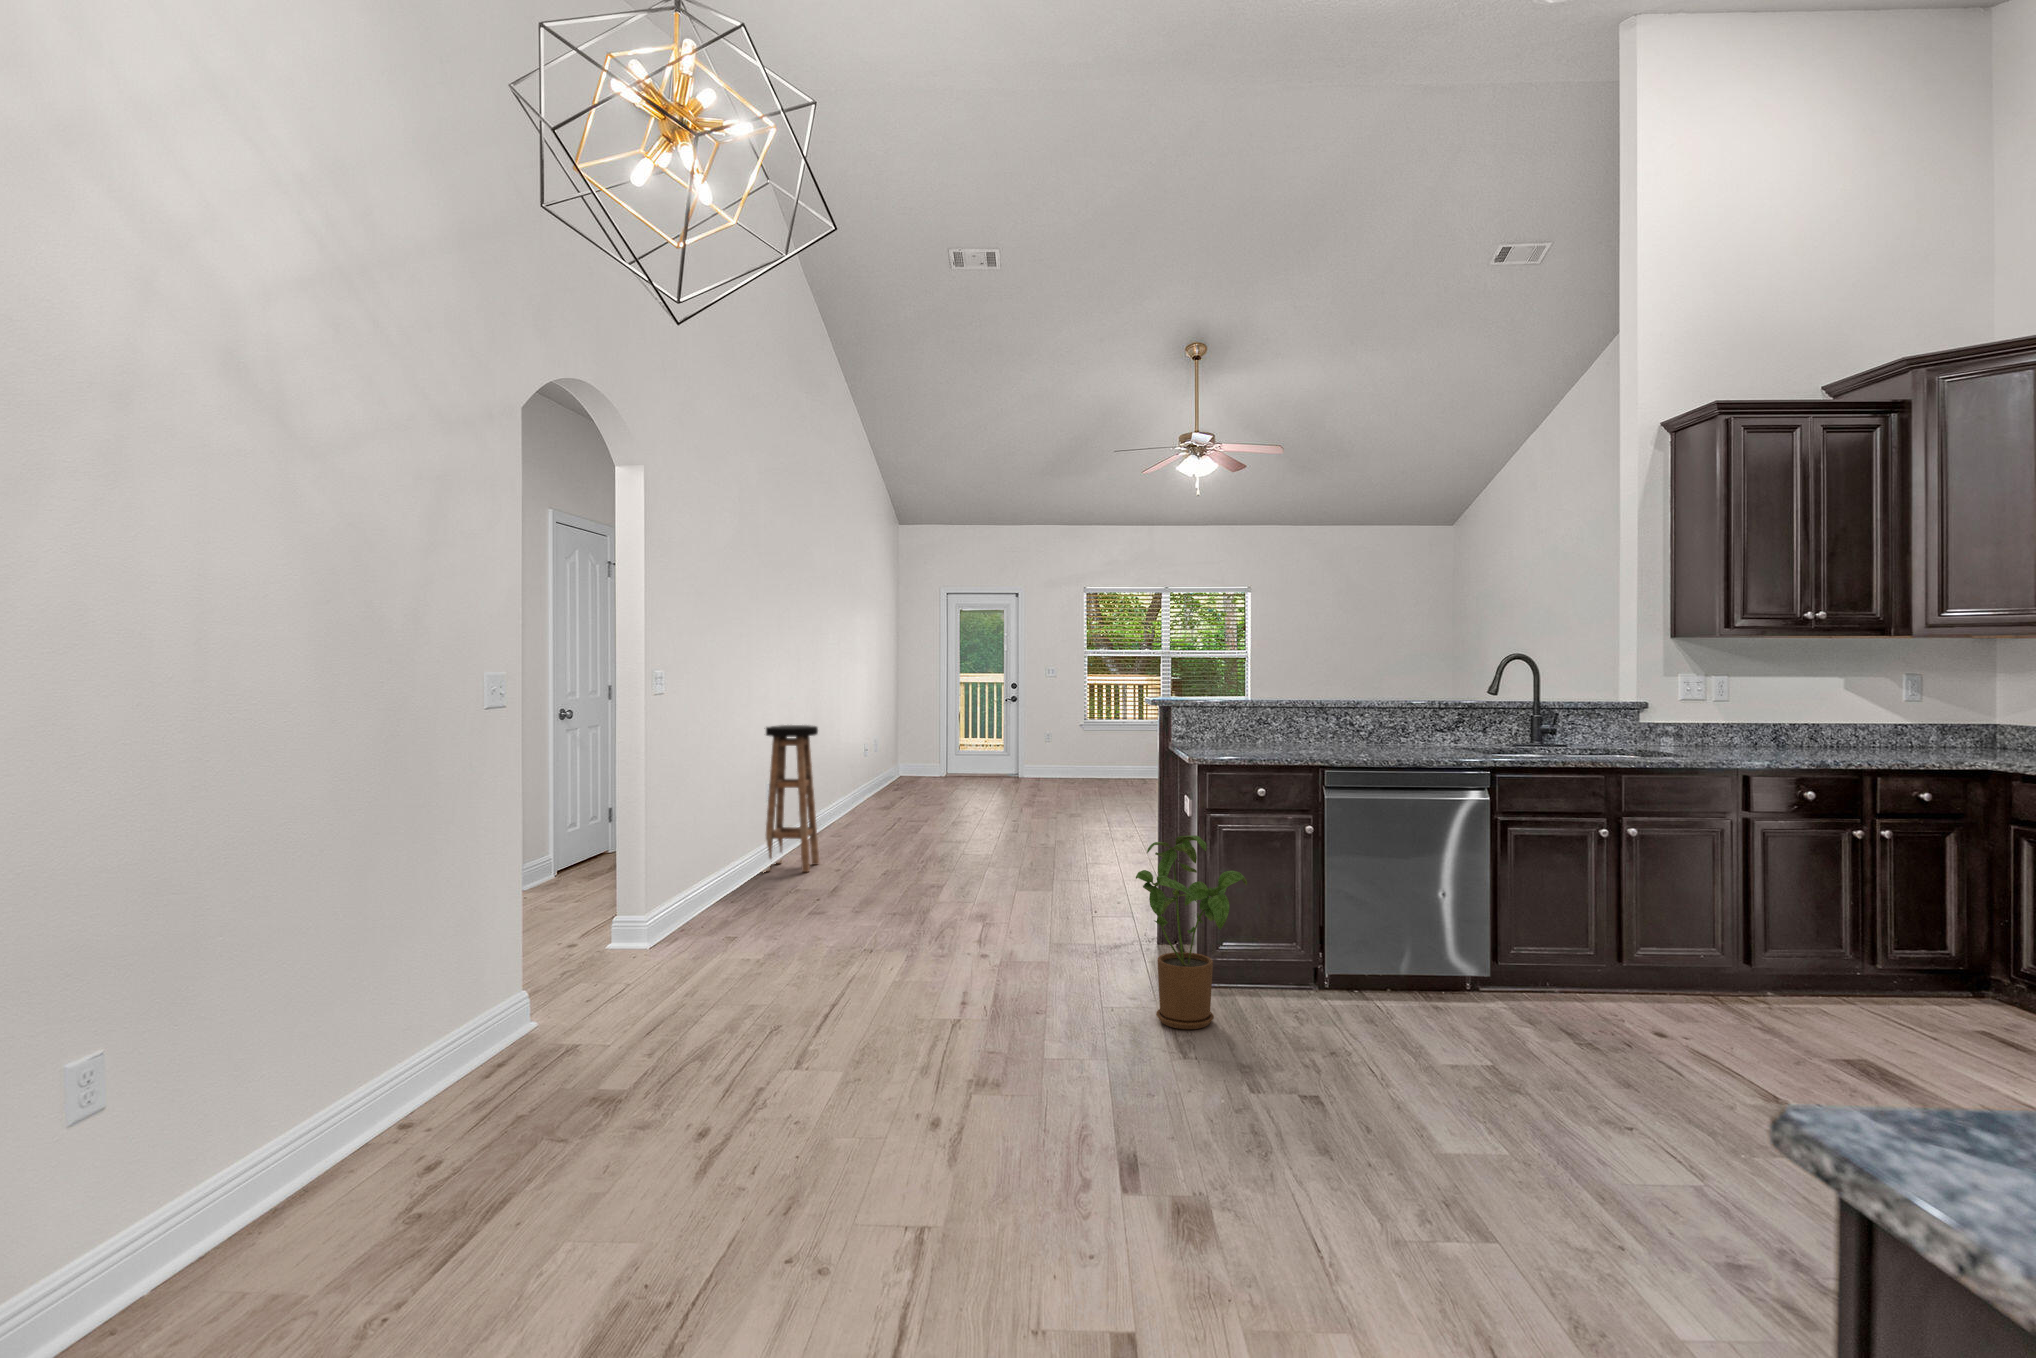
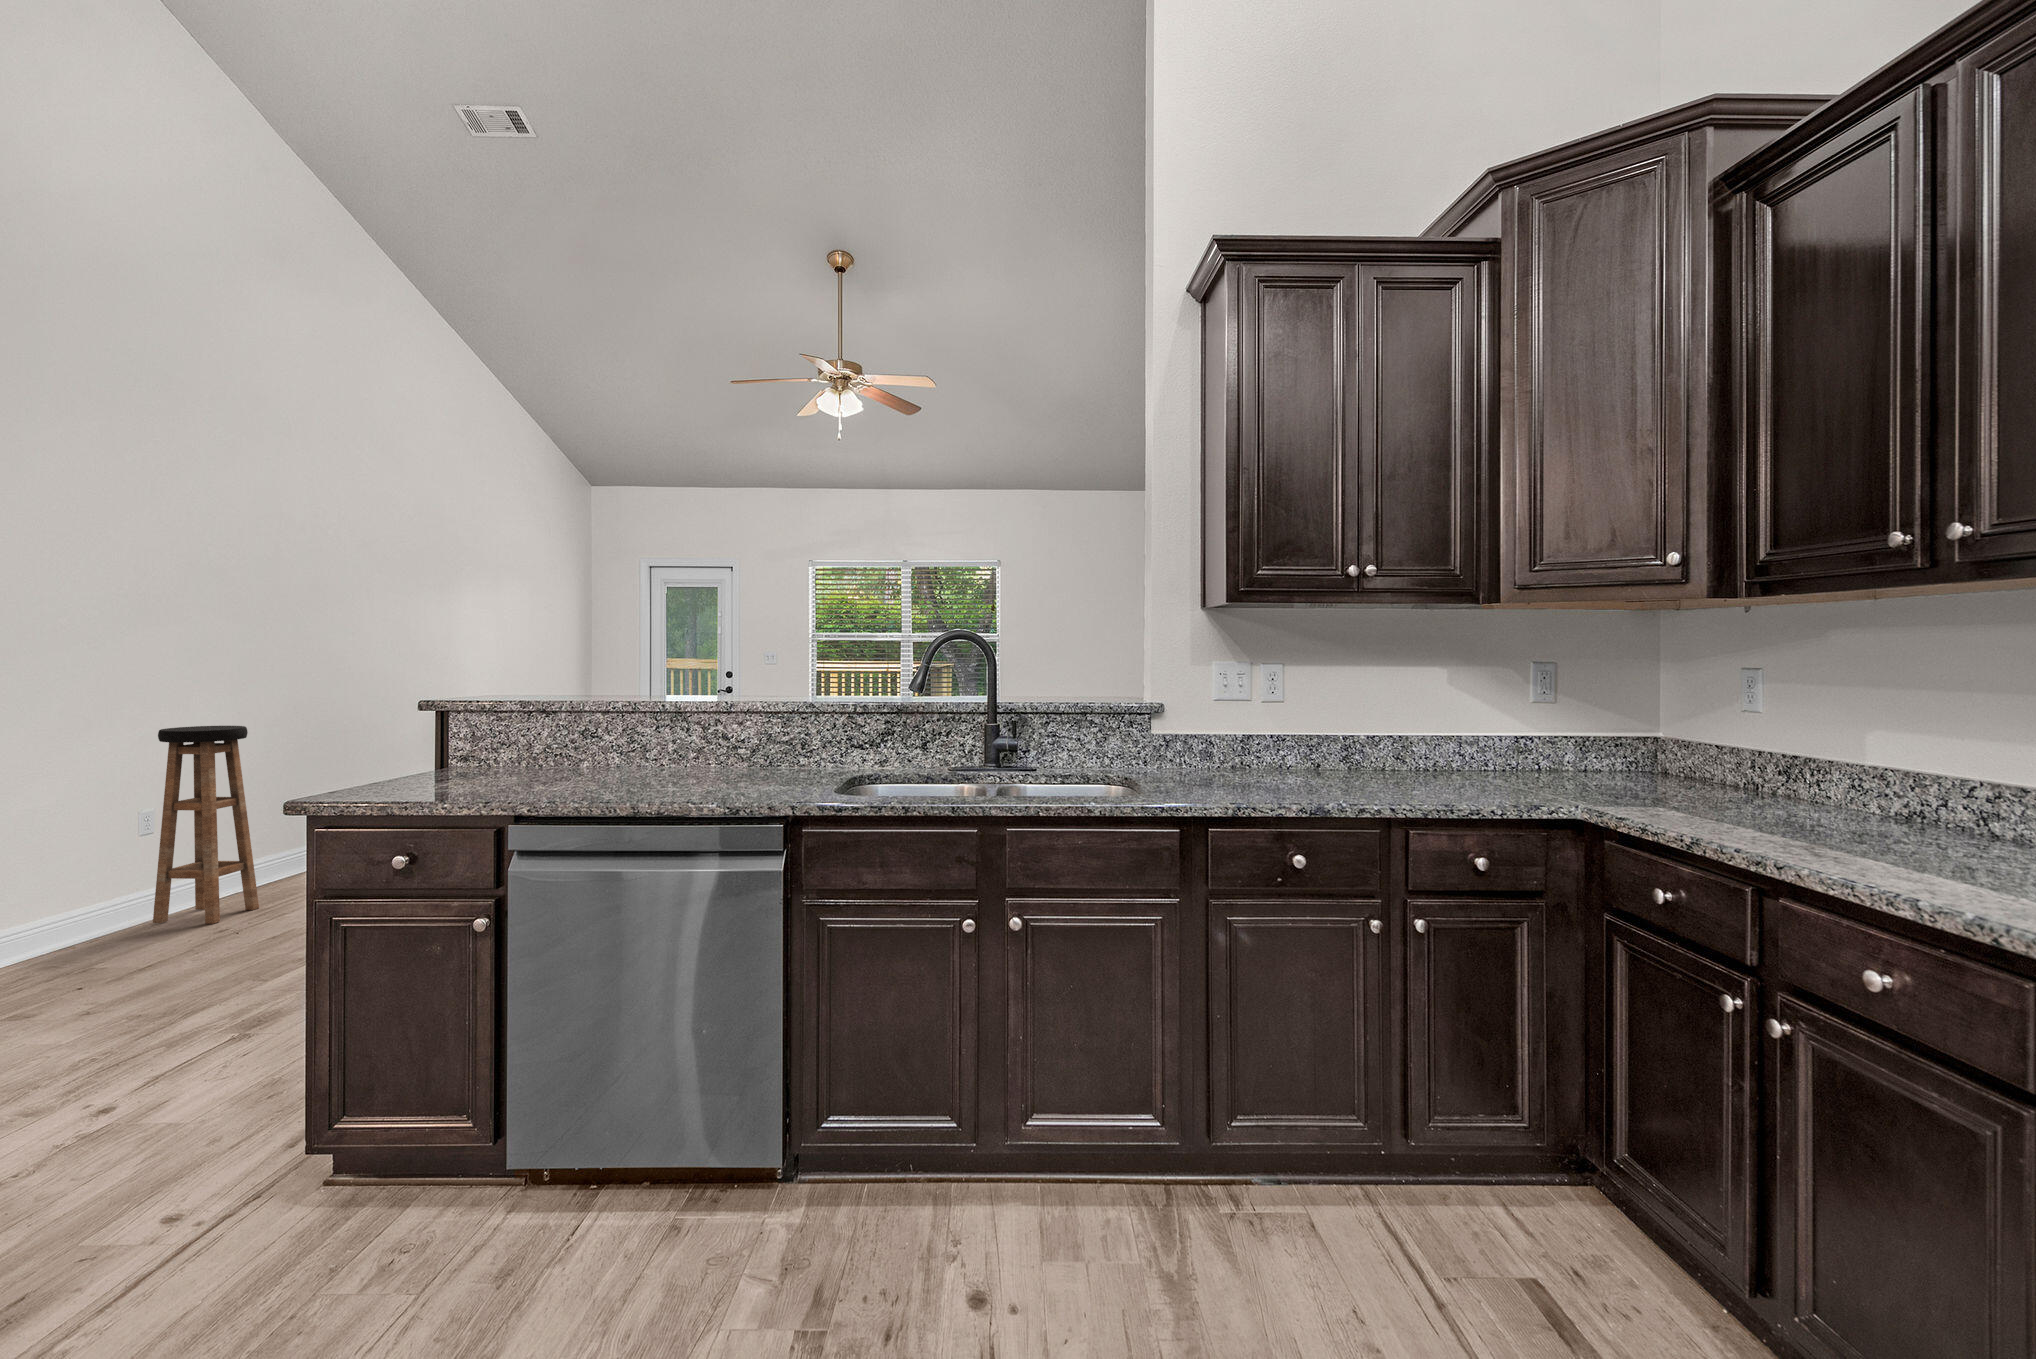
house plant: present [1136,836,1247,1029] -> none [107,931,358,1273]

